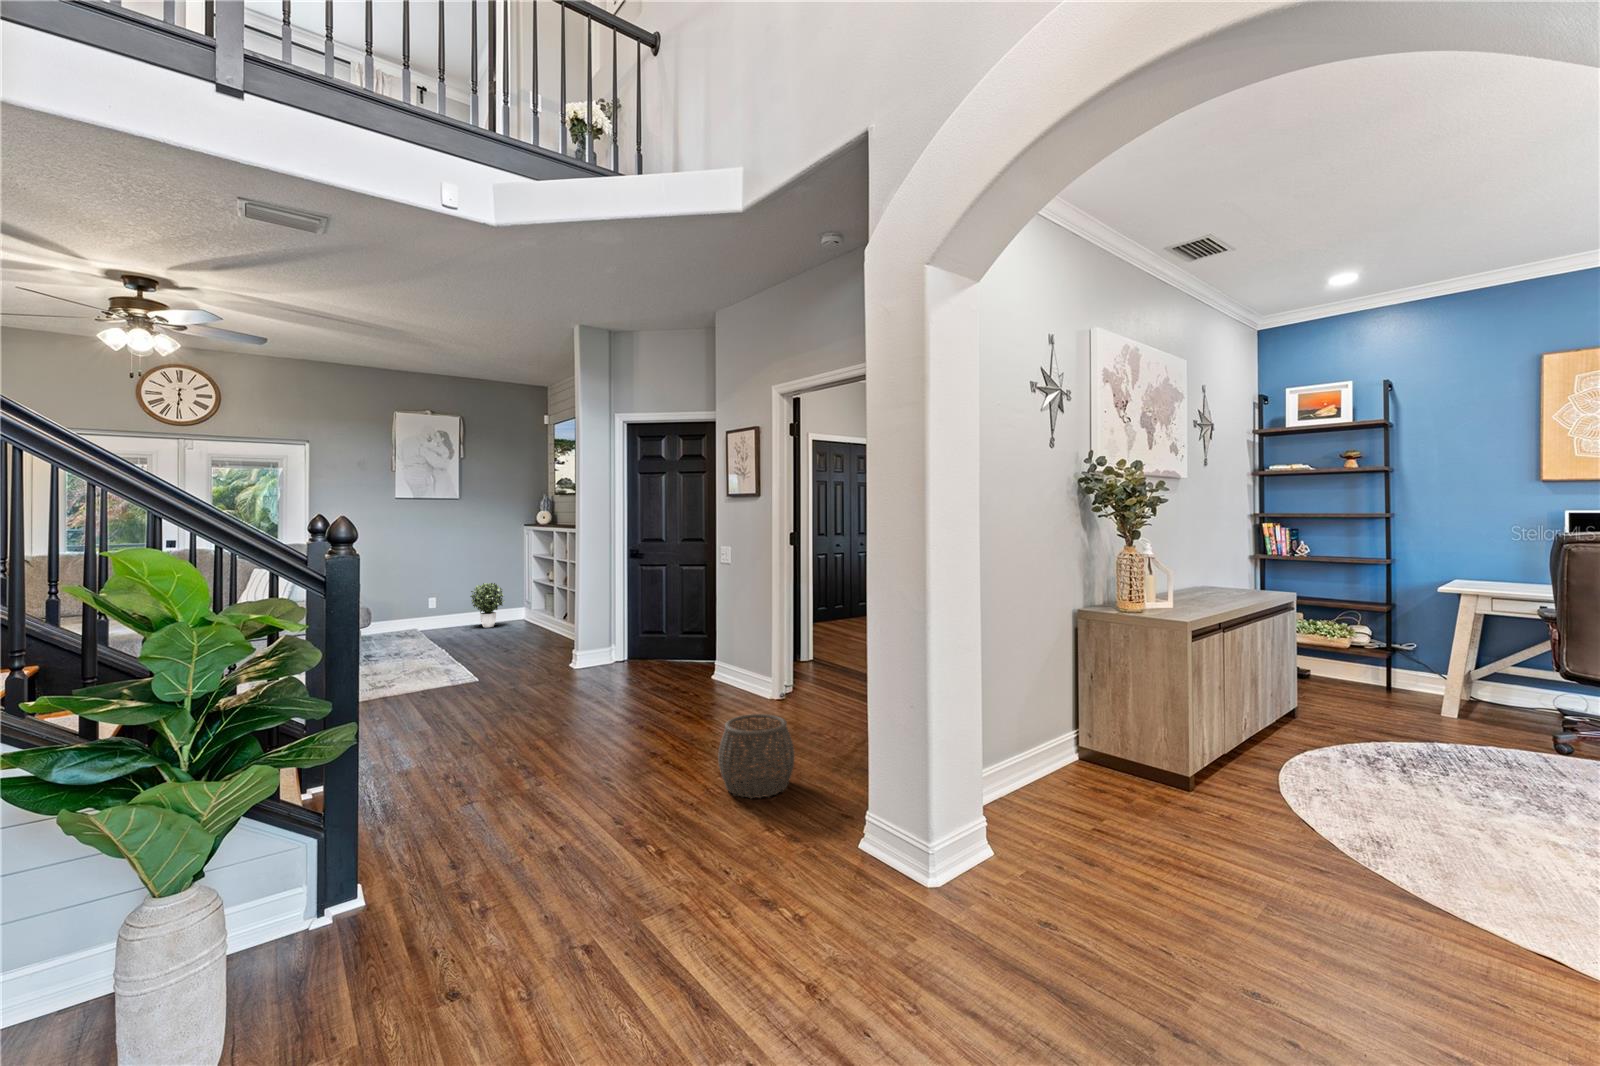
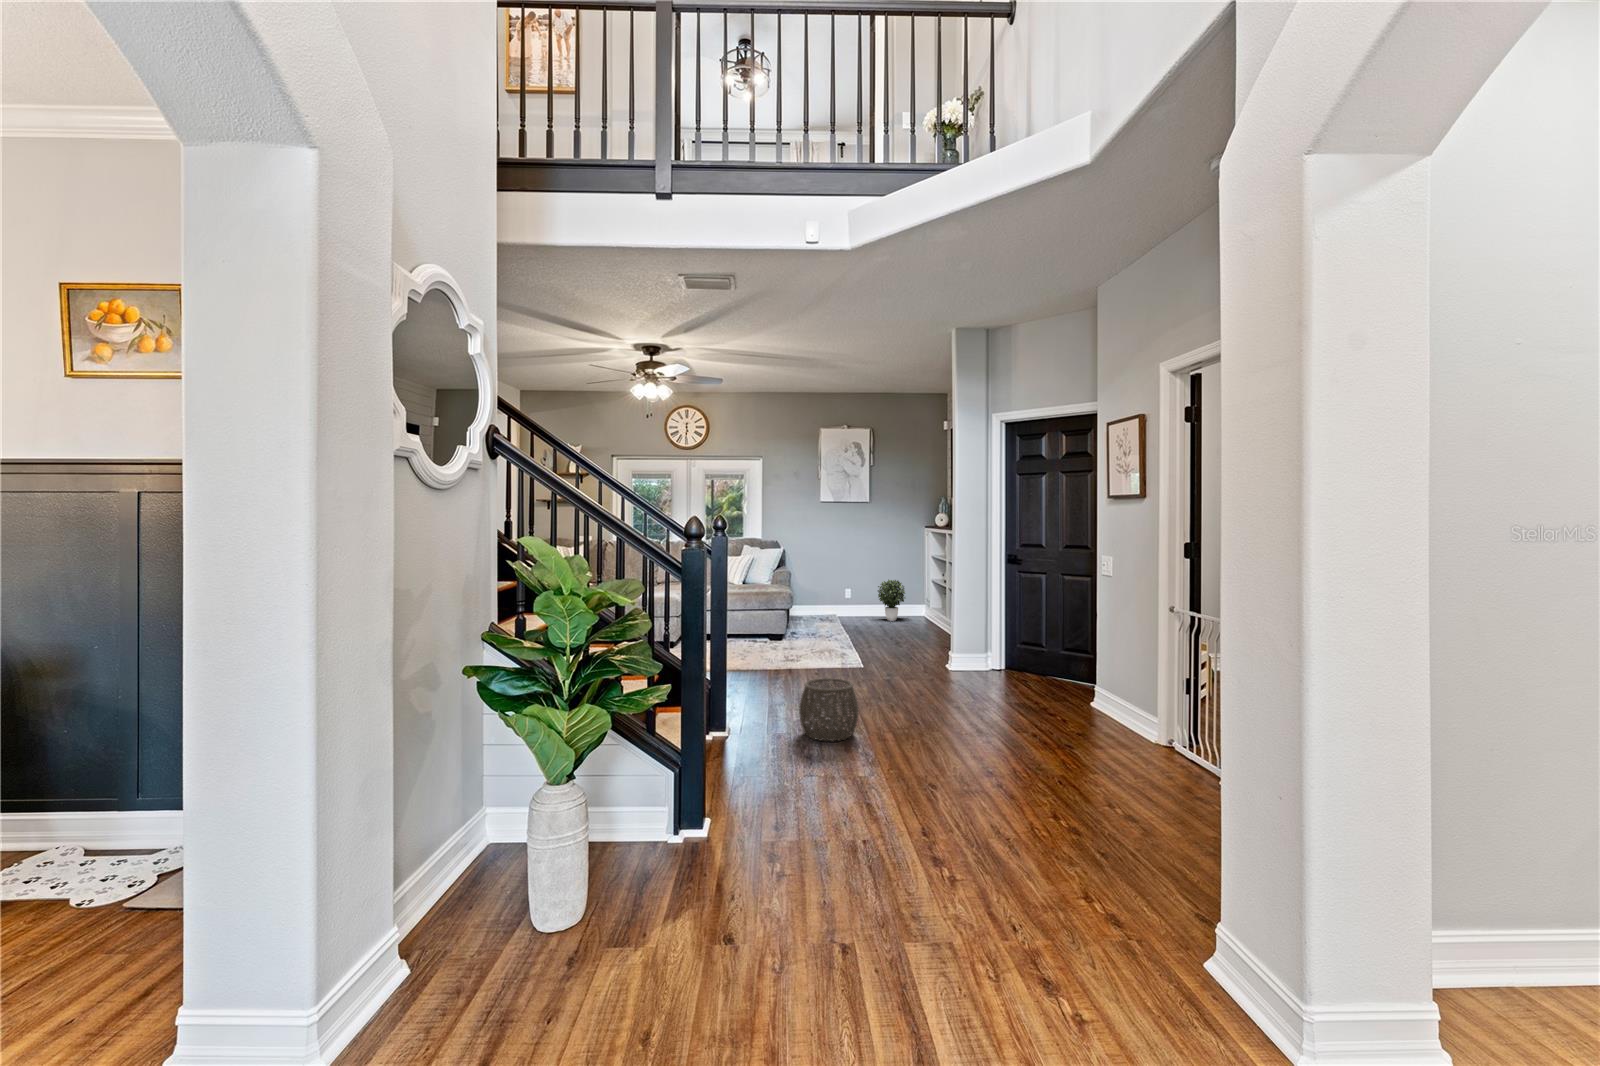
woven basket: present [718,714,795,798] -> present [799,678,859,742]

